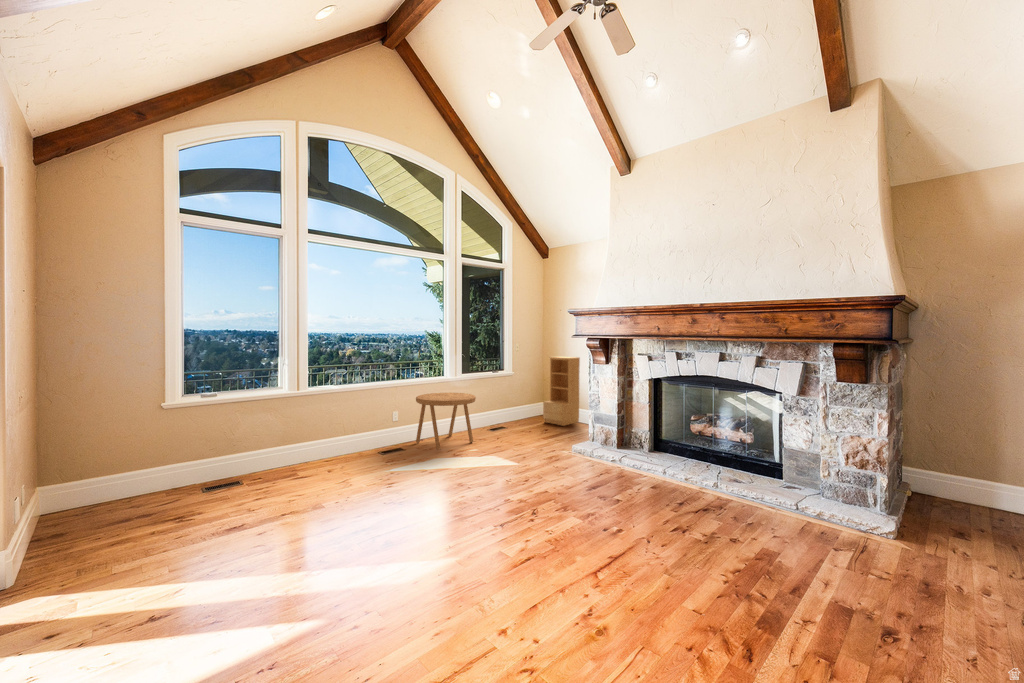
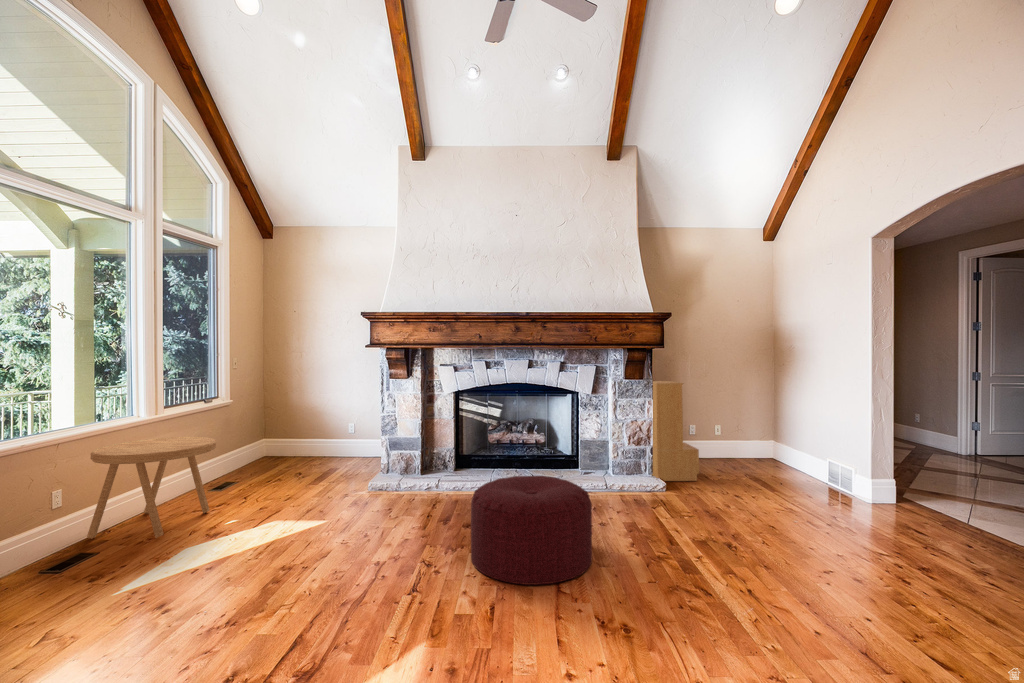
bookshelf: present [543,357,580,426] -> present [652,381,699,481]
ottoman: none [556,460,668,560] -> present [471,476,592,585]

